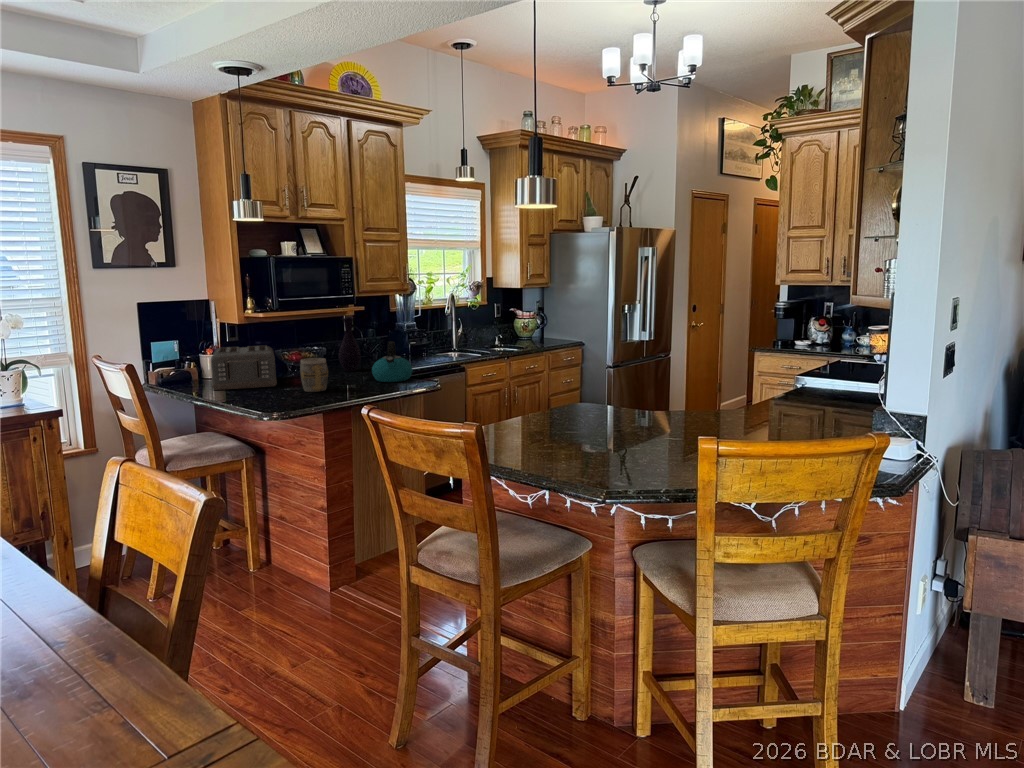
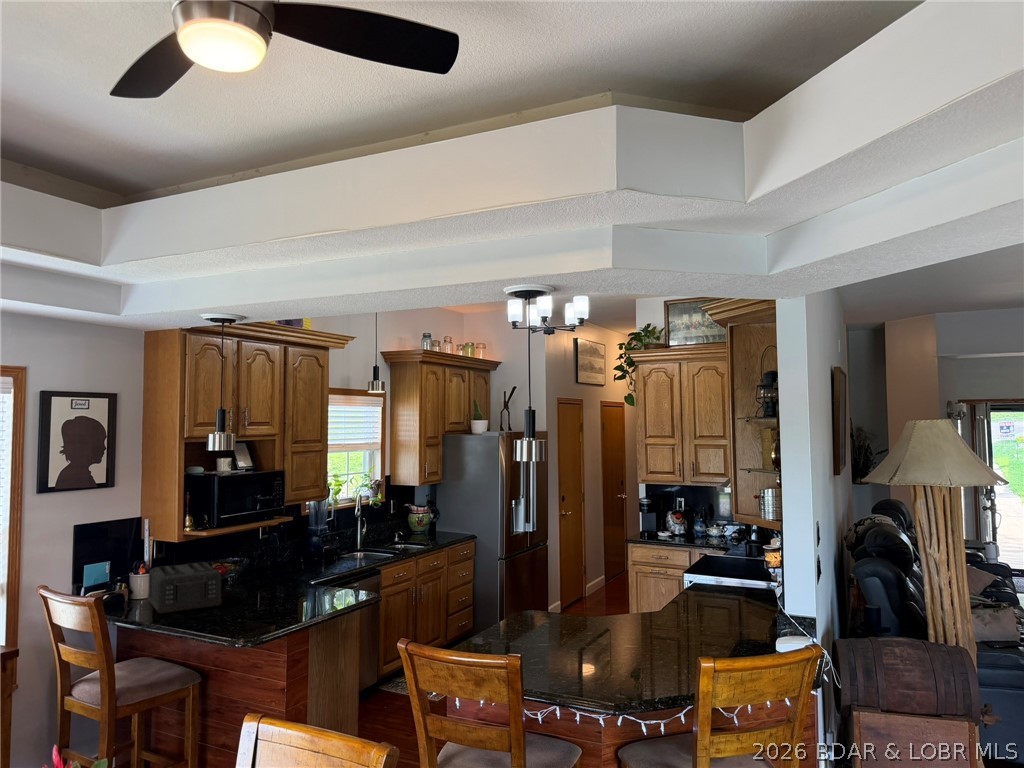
vase: present [339,317,361,371] -> none [268,529,290,582]
kettle: present [372,341,413,382] -> none [313,554,352,595]
mug: present [300,358,328,392] -> none [254,576,281,611]

